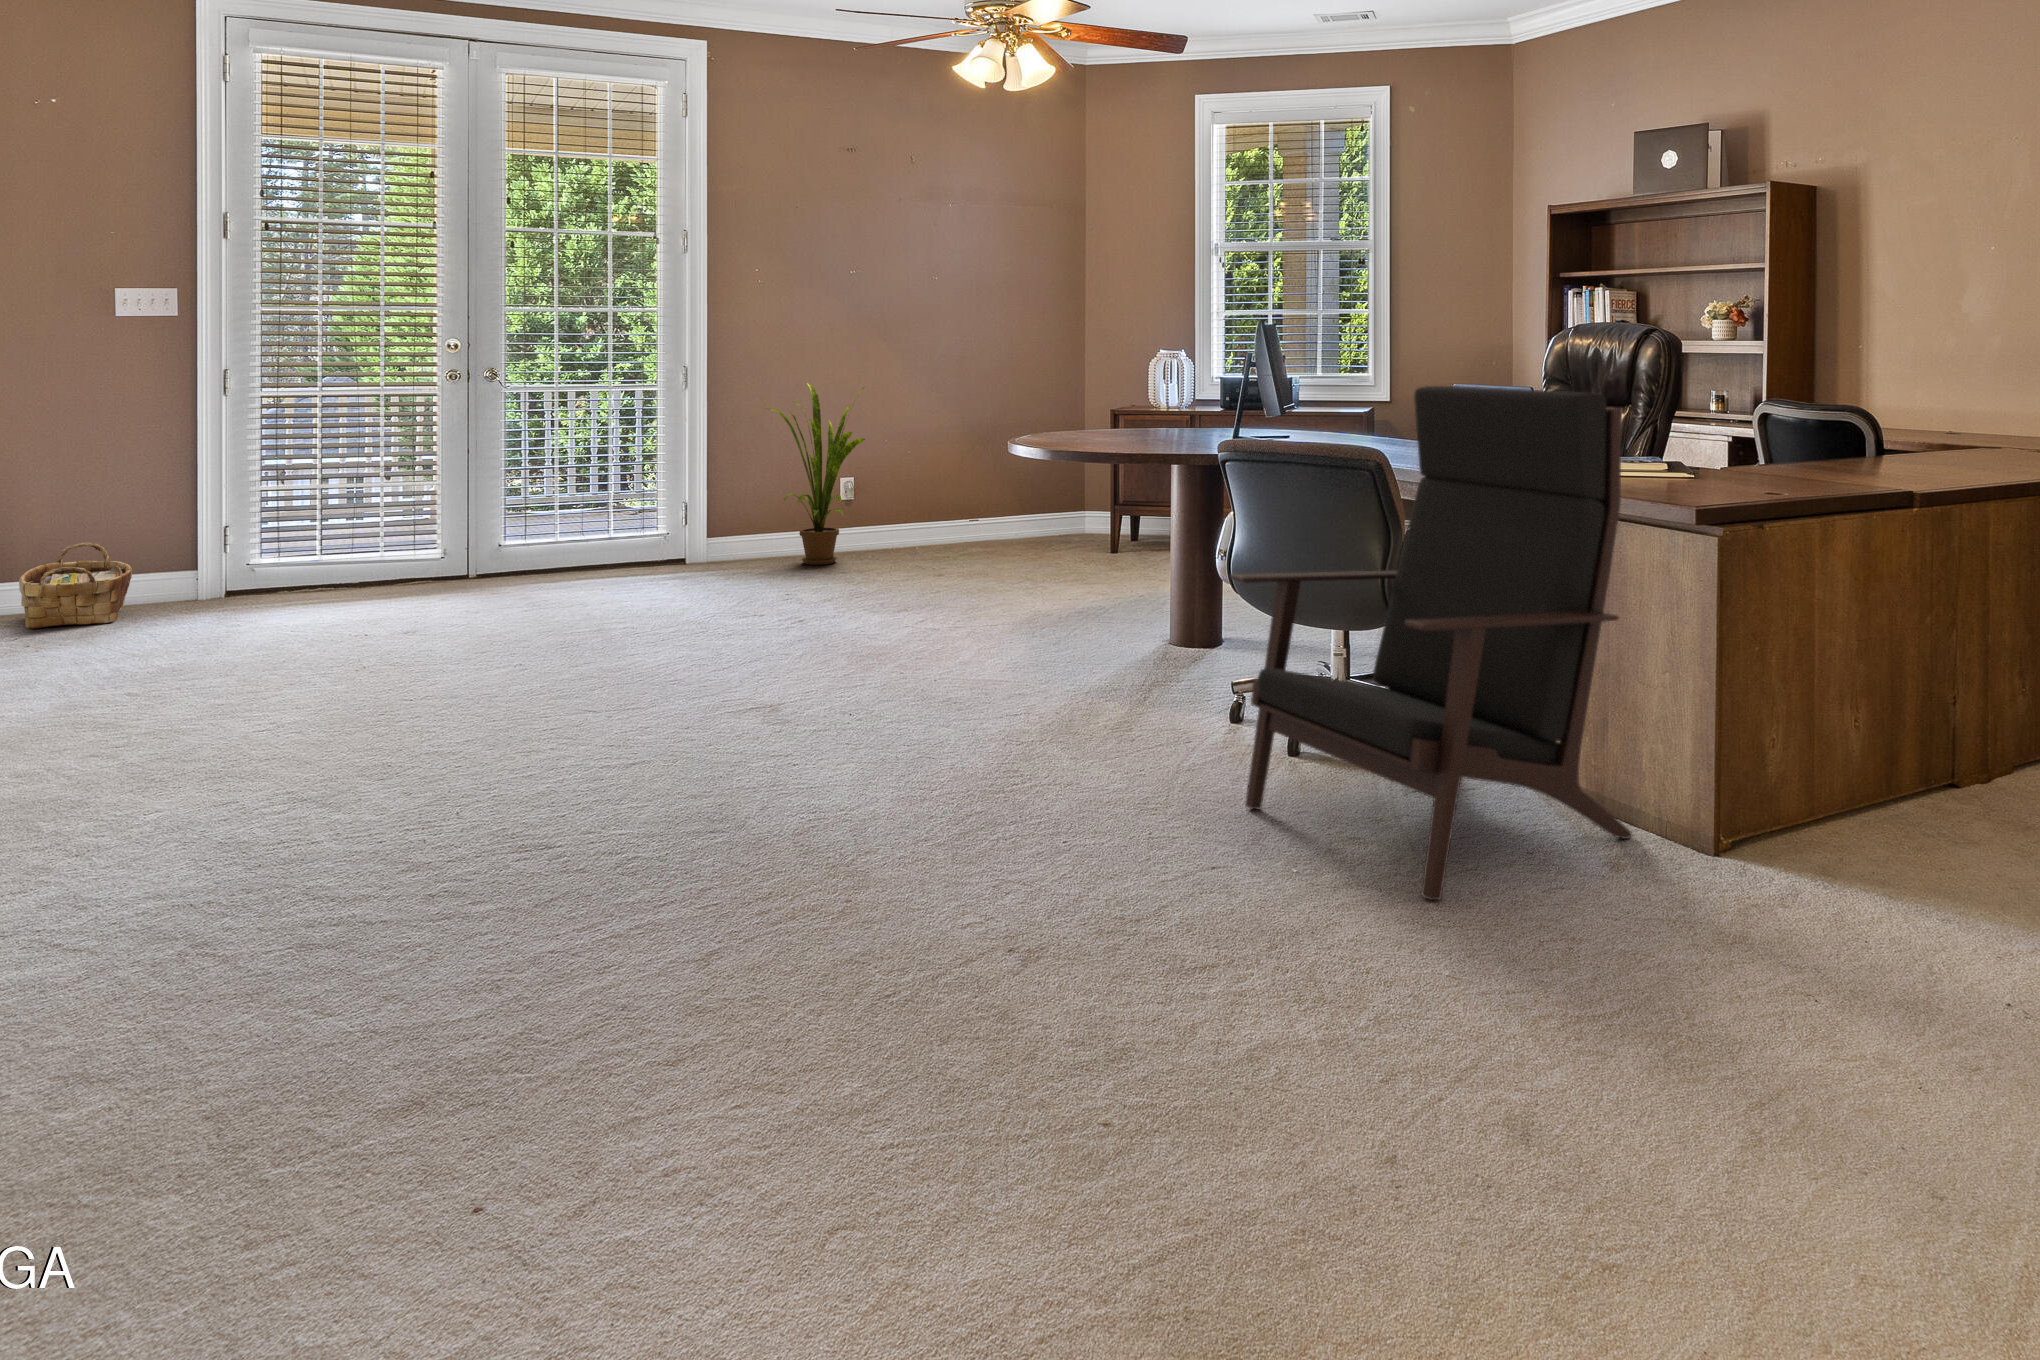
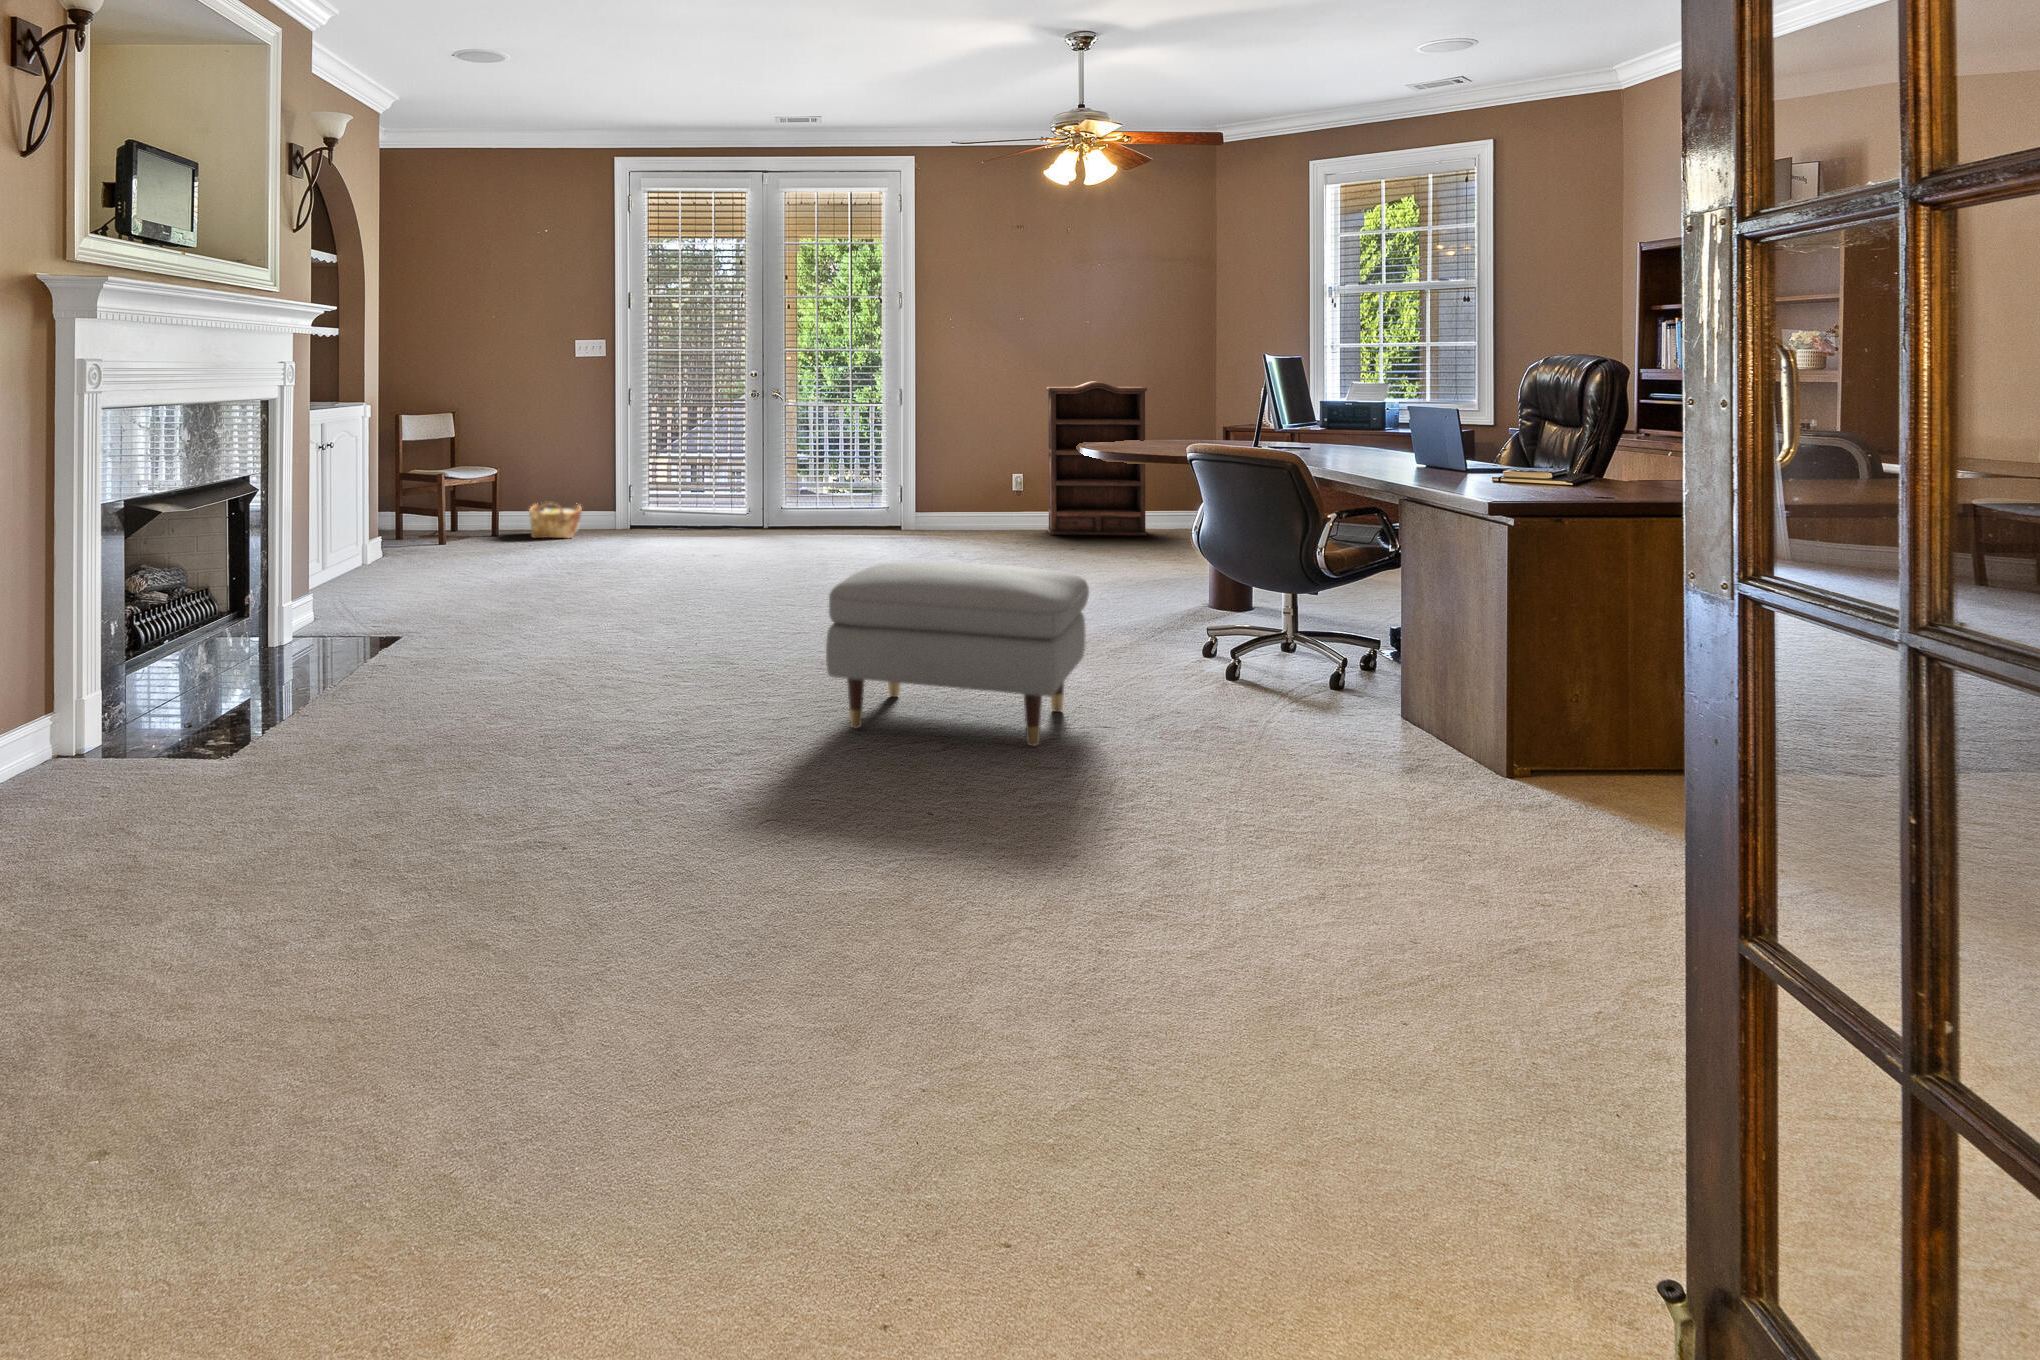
bookshelf: none [883,356,1011,554] -> present [1047,381,1147,536]
house plant: present [768,383,865,565] -> none [951,401,1027,538]
lounge chair: present [1230,386,1633,900] -> none [1131,399,1407,736]
ottoman: none [844,670,1281,1015] -> present [826,562,1089,746]

